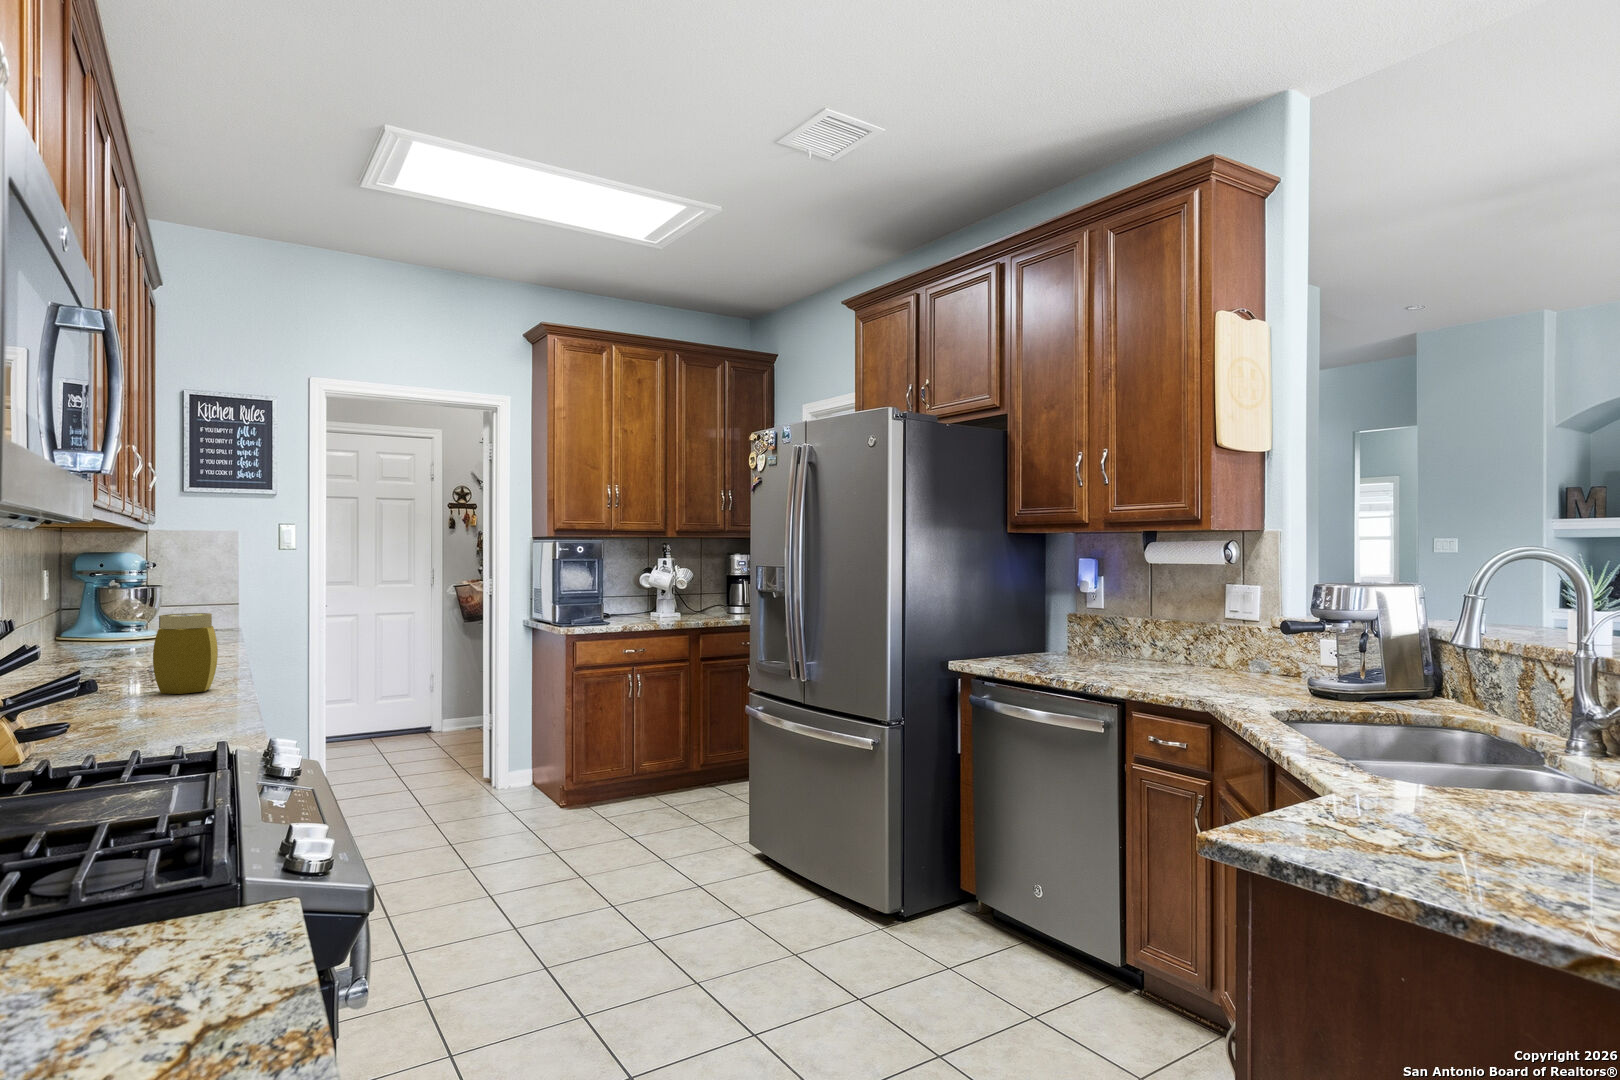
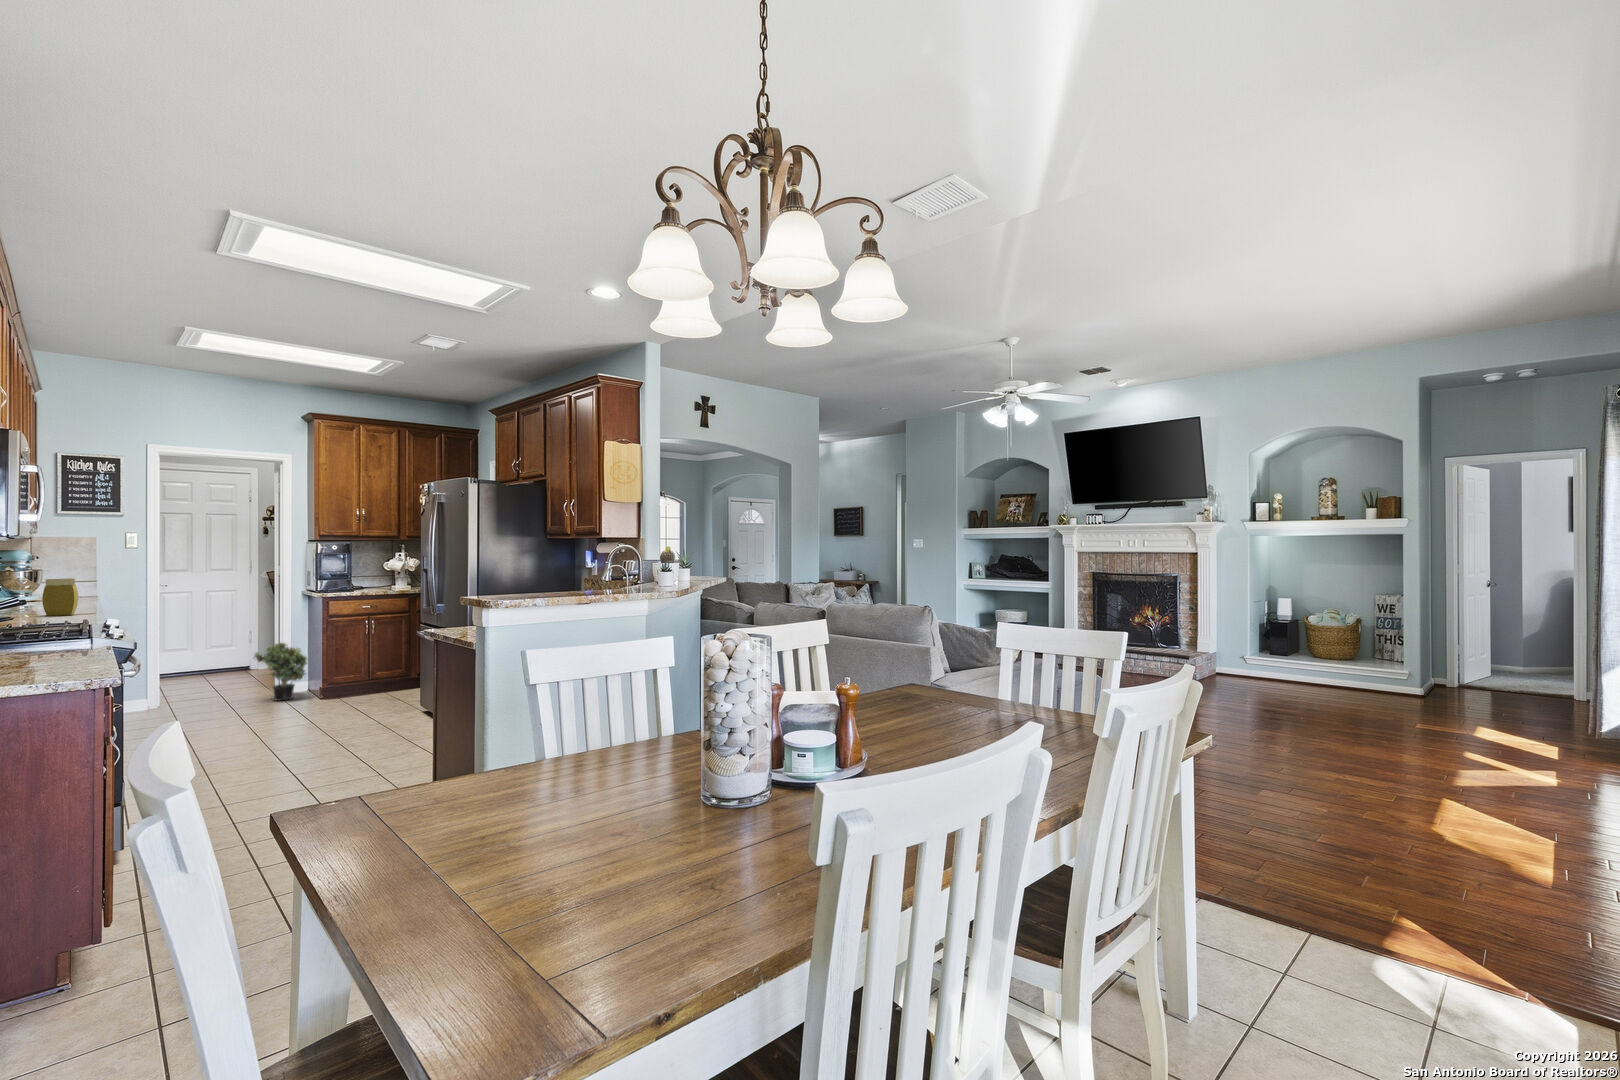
potted plant: none [462,706,544,805] -> present [254,643,307,701]

